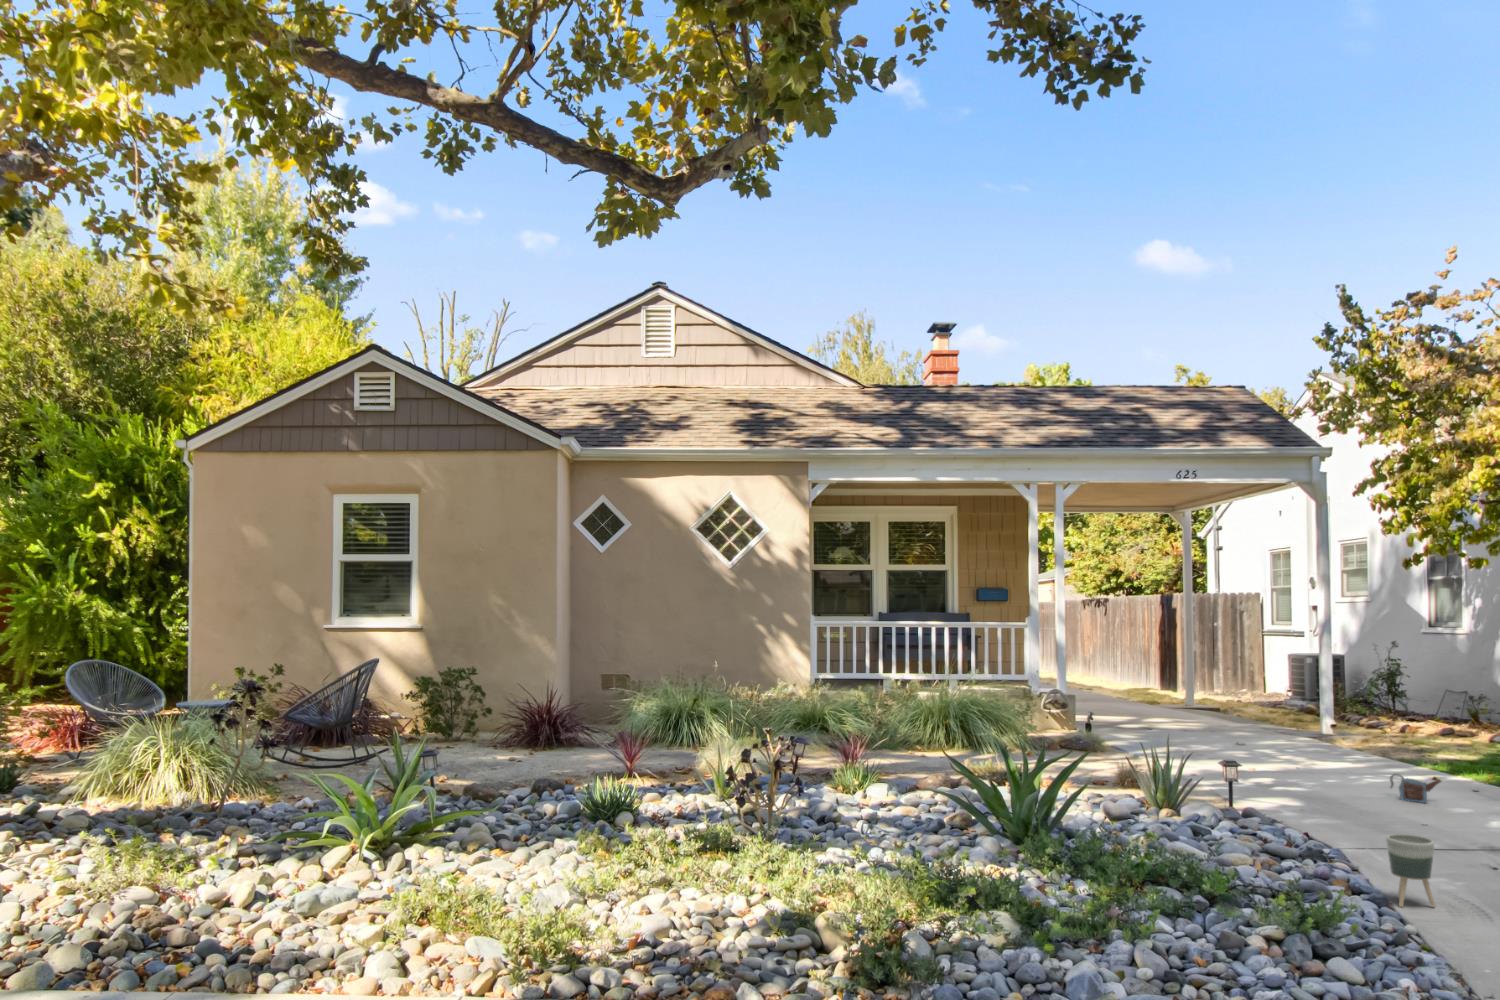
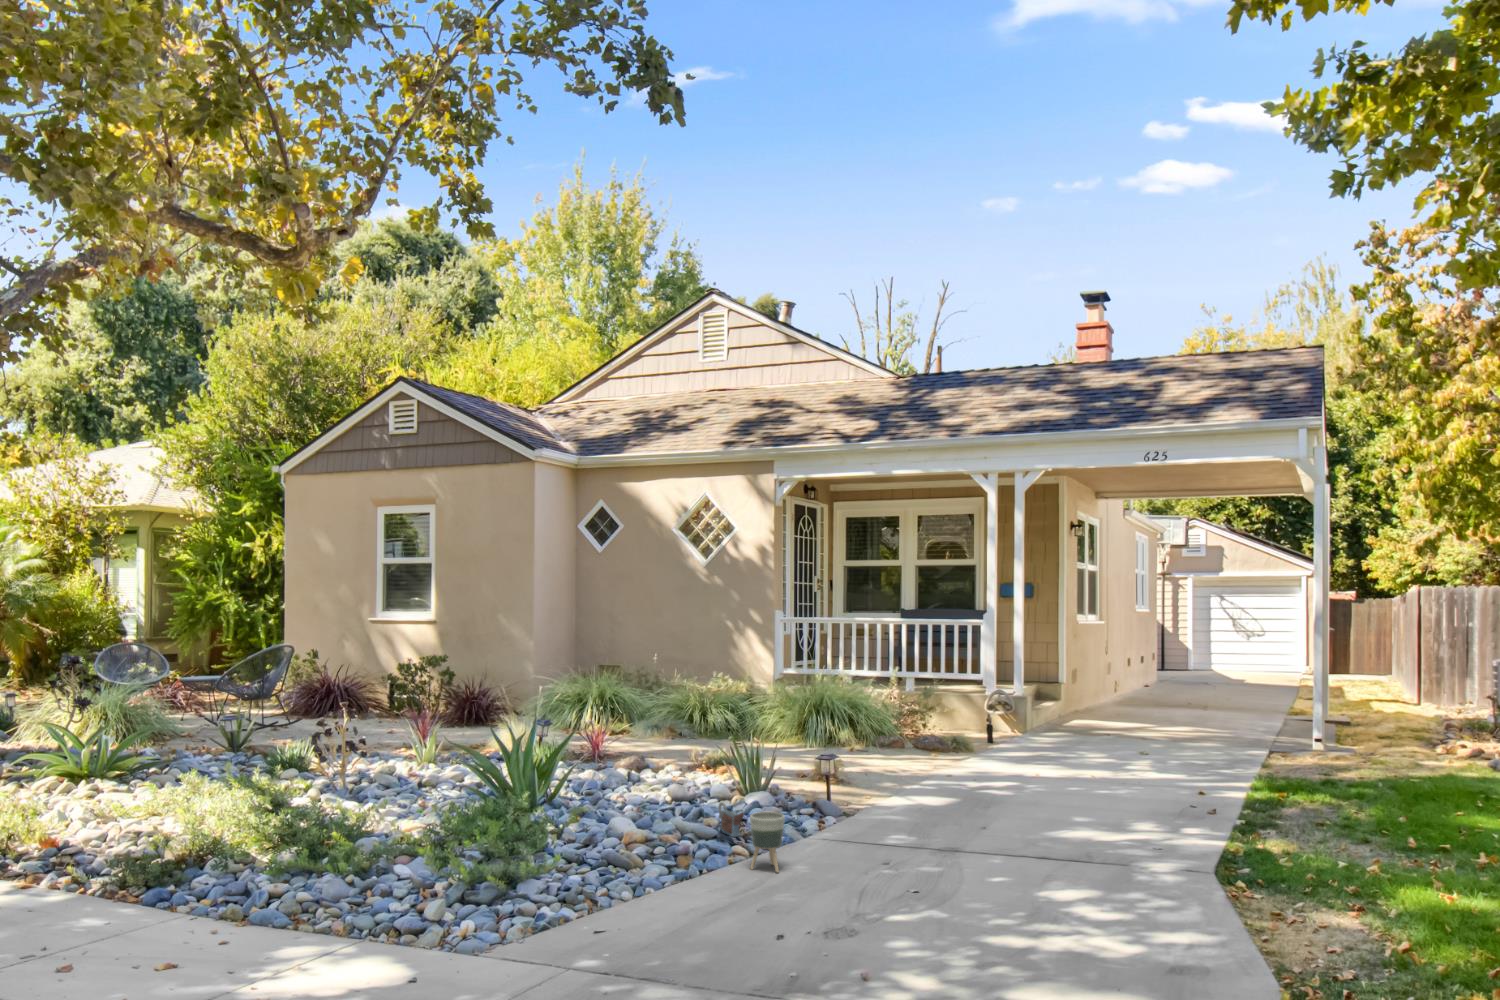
watering can: present [1390,773,1441,803] -> present [718,802,744,837]

